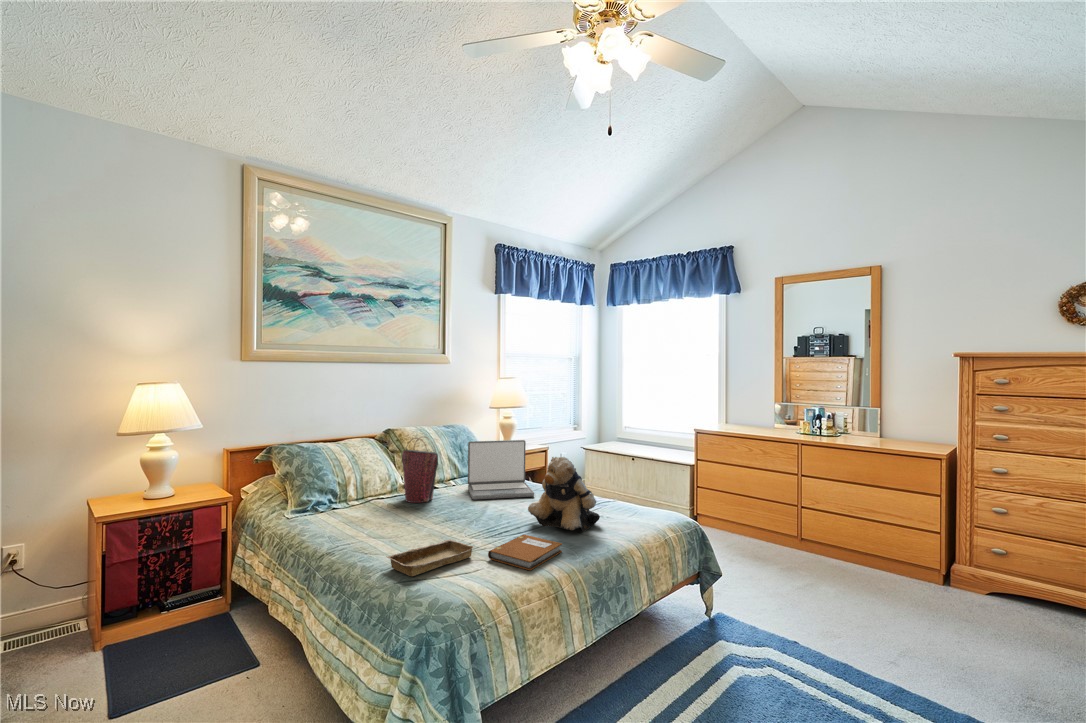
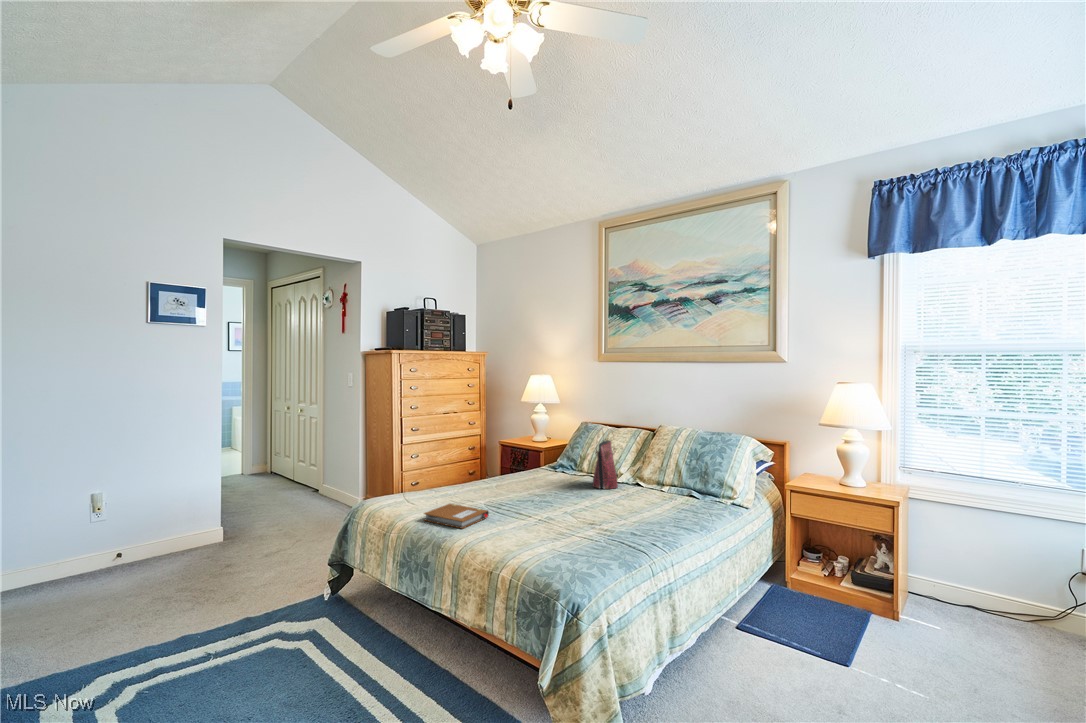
laptop: present [468,440,534,500] -> none [614,445,694,518]
teddy bear: present [528,457,600,532] -> none [505,453,589,539]
tray: present [386,539,474,576] -> none [420,484,478,505]

